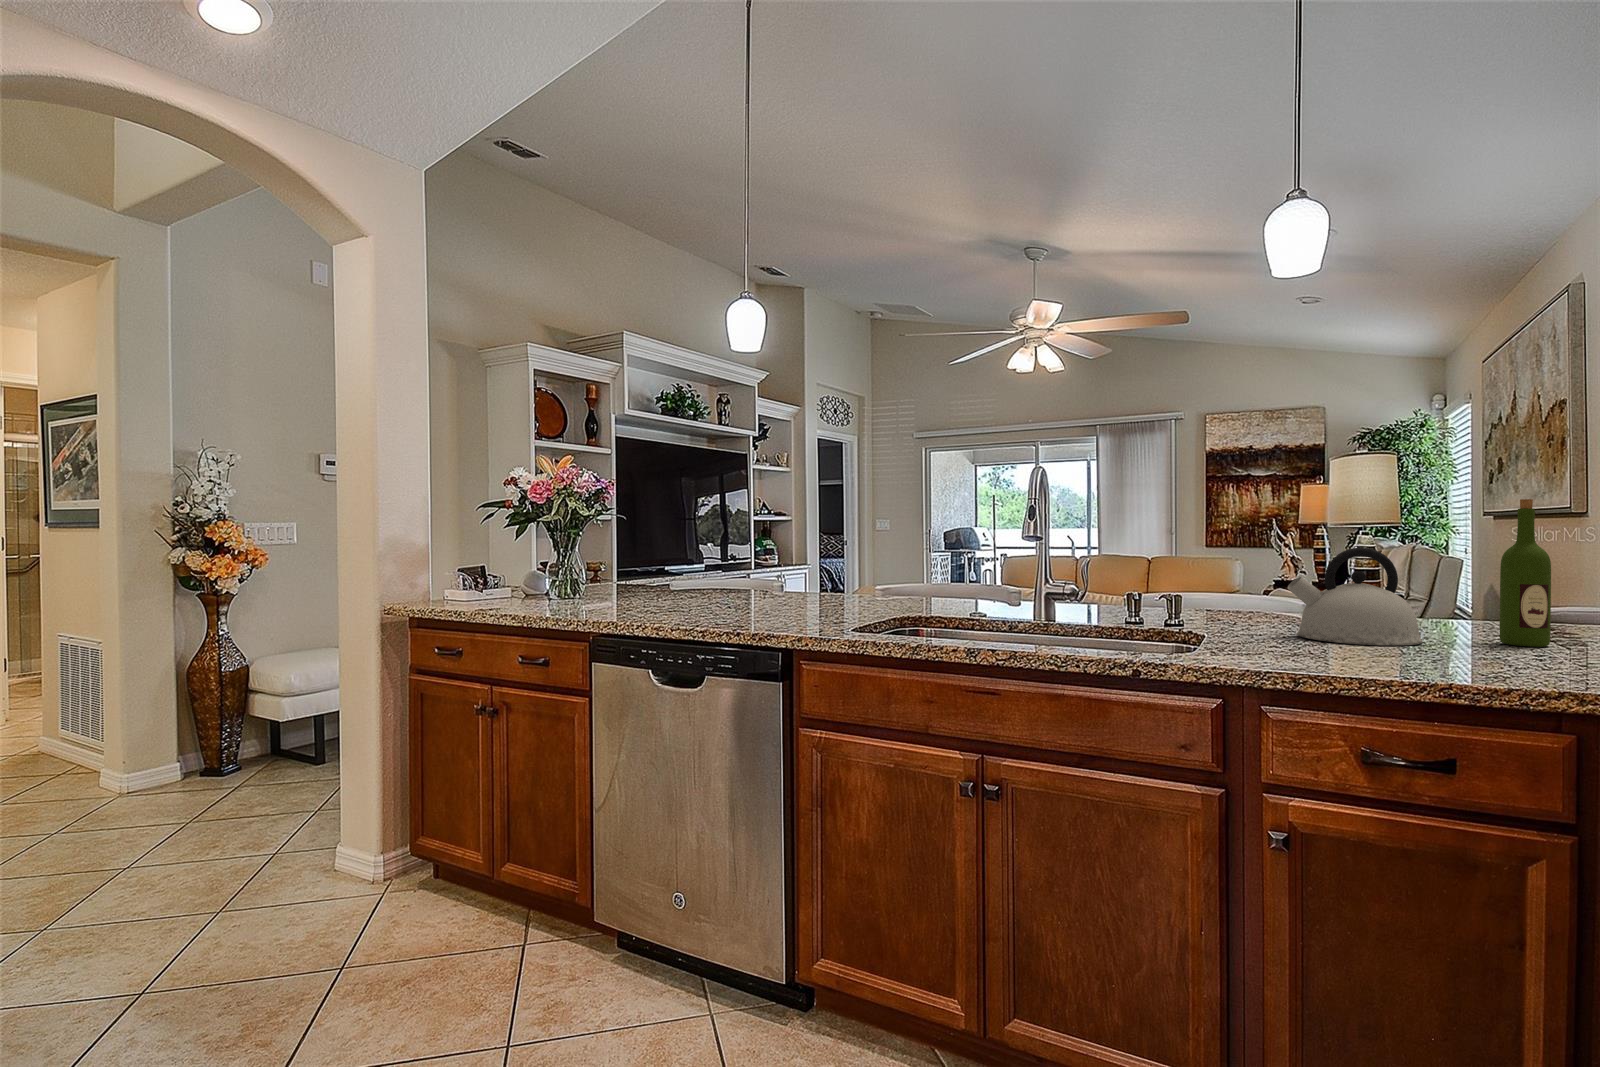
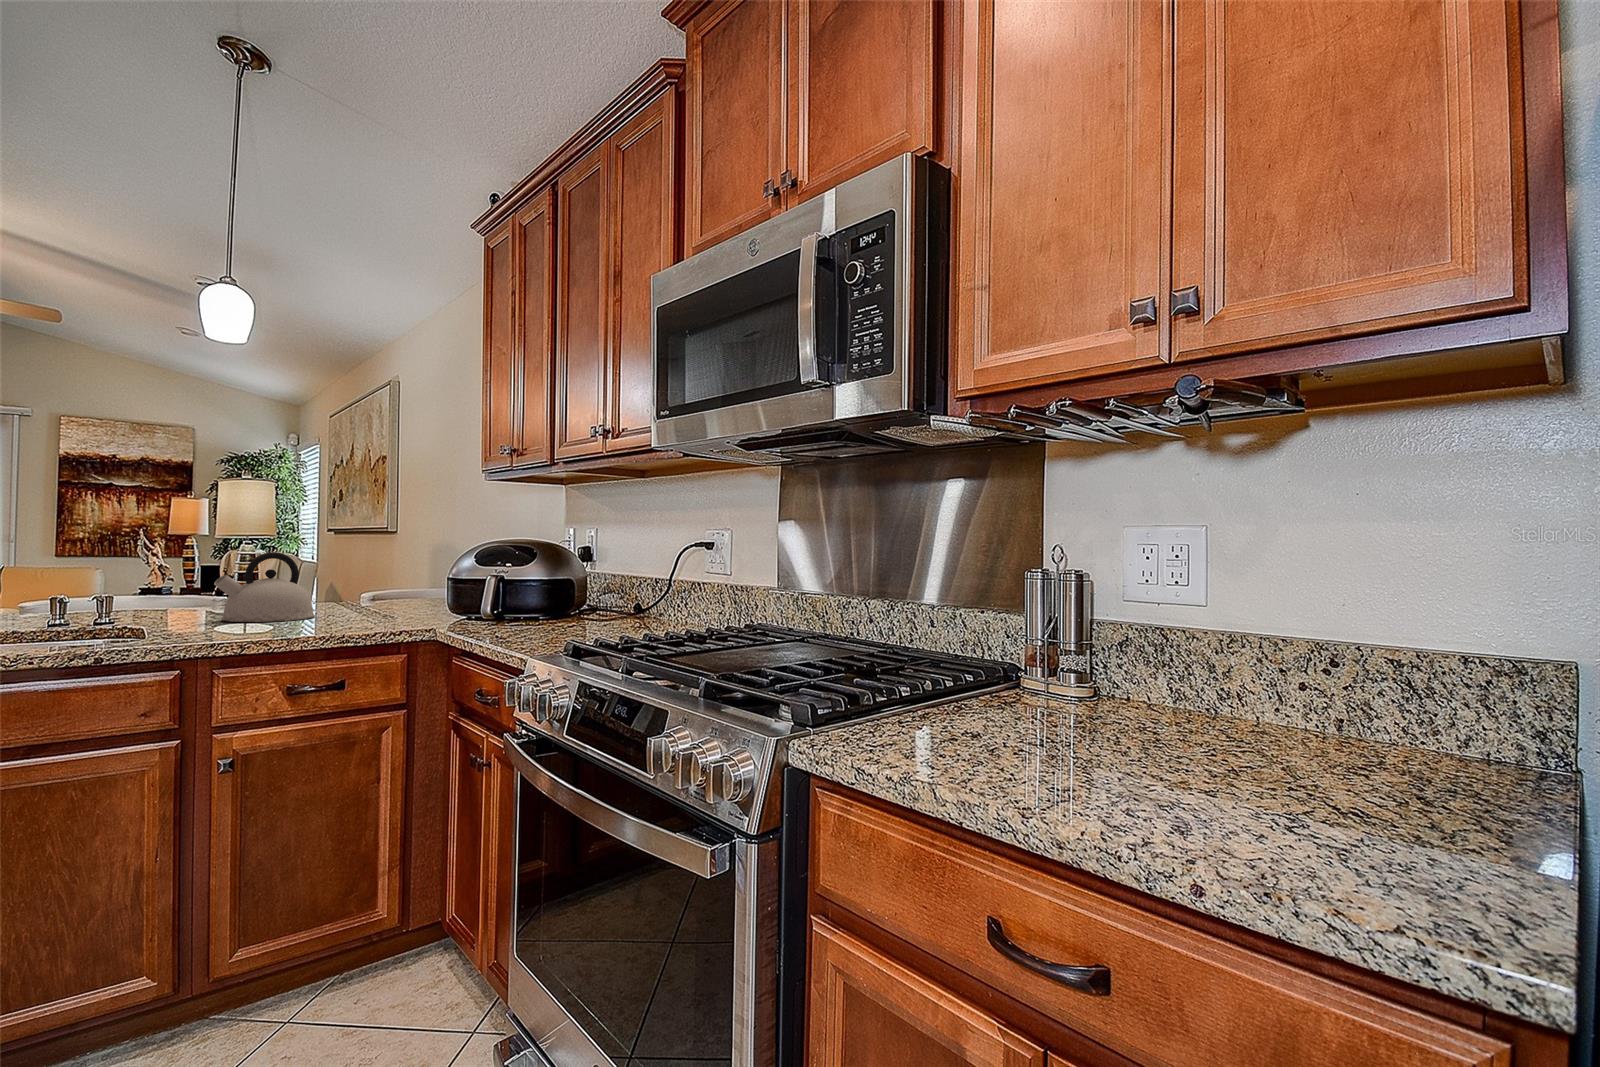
wine bottle: present [1499,499,1551,647] -> none [361,522,389,613]

